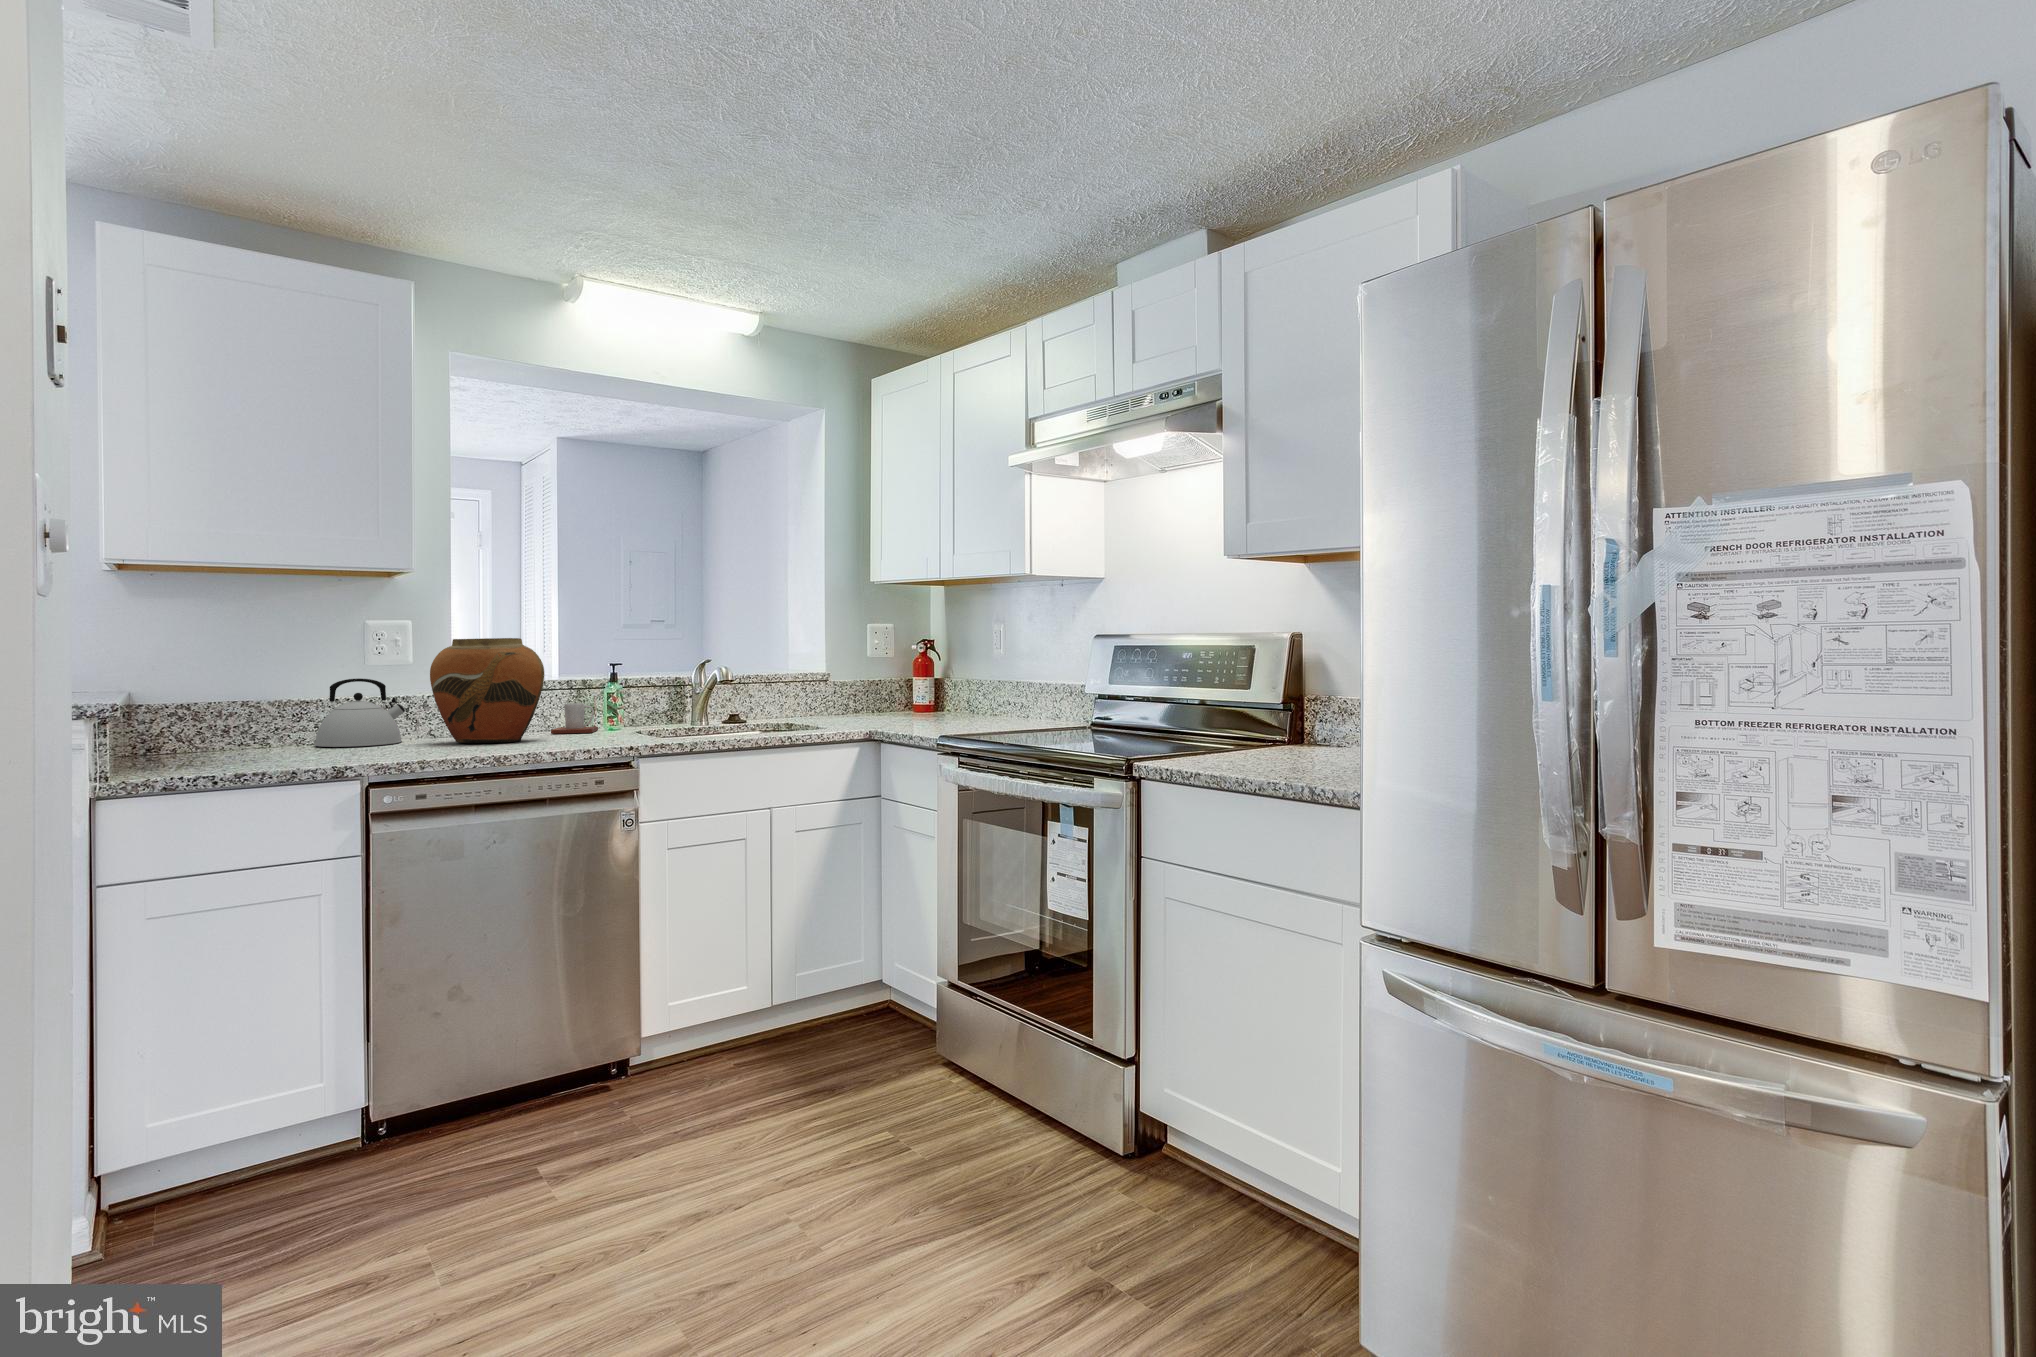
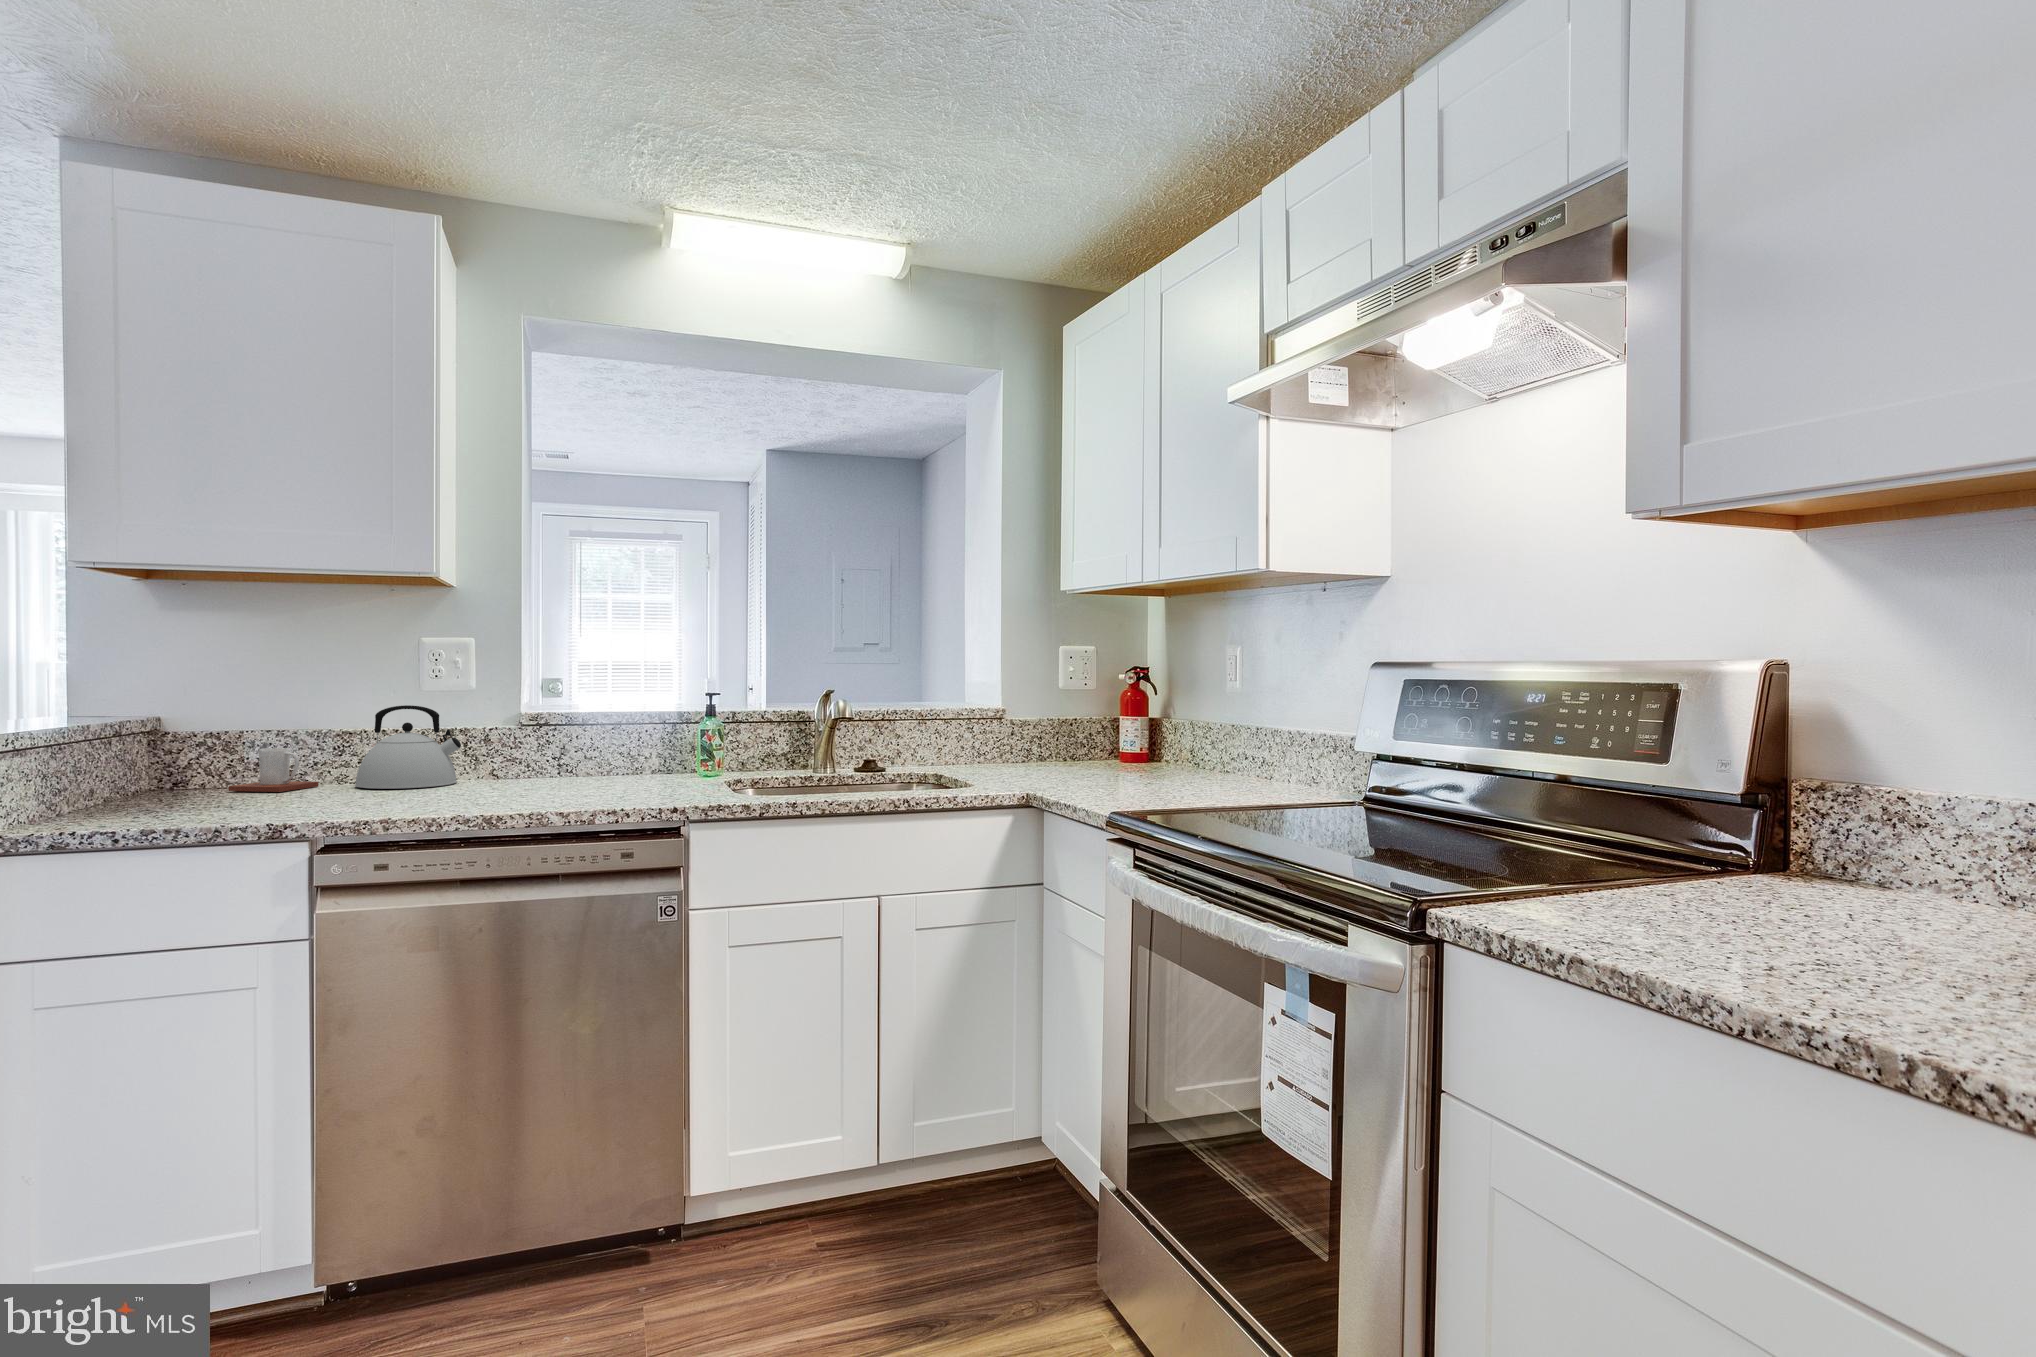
vase: present [430,638,544,743] -> none [473,658,603,791]
mug: present [551,703,598,734] -> present [228,748,319,792]

